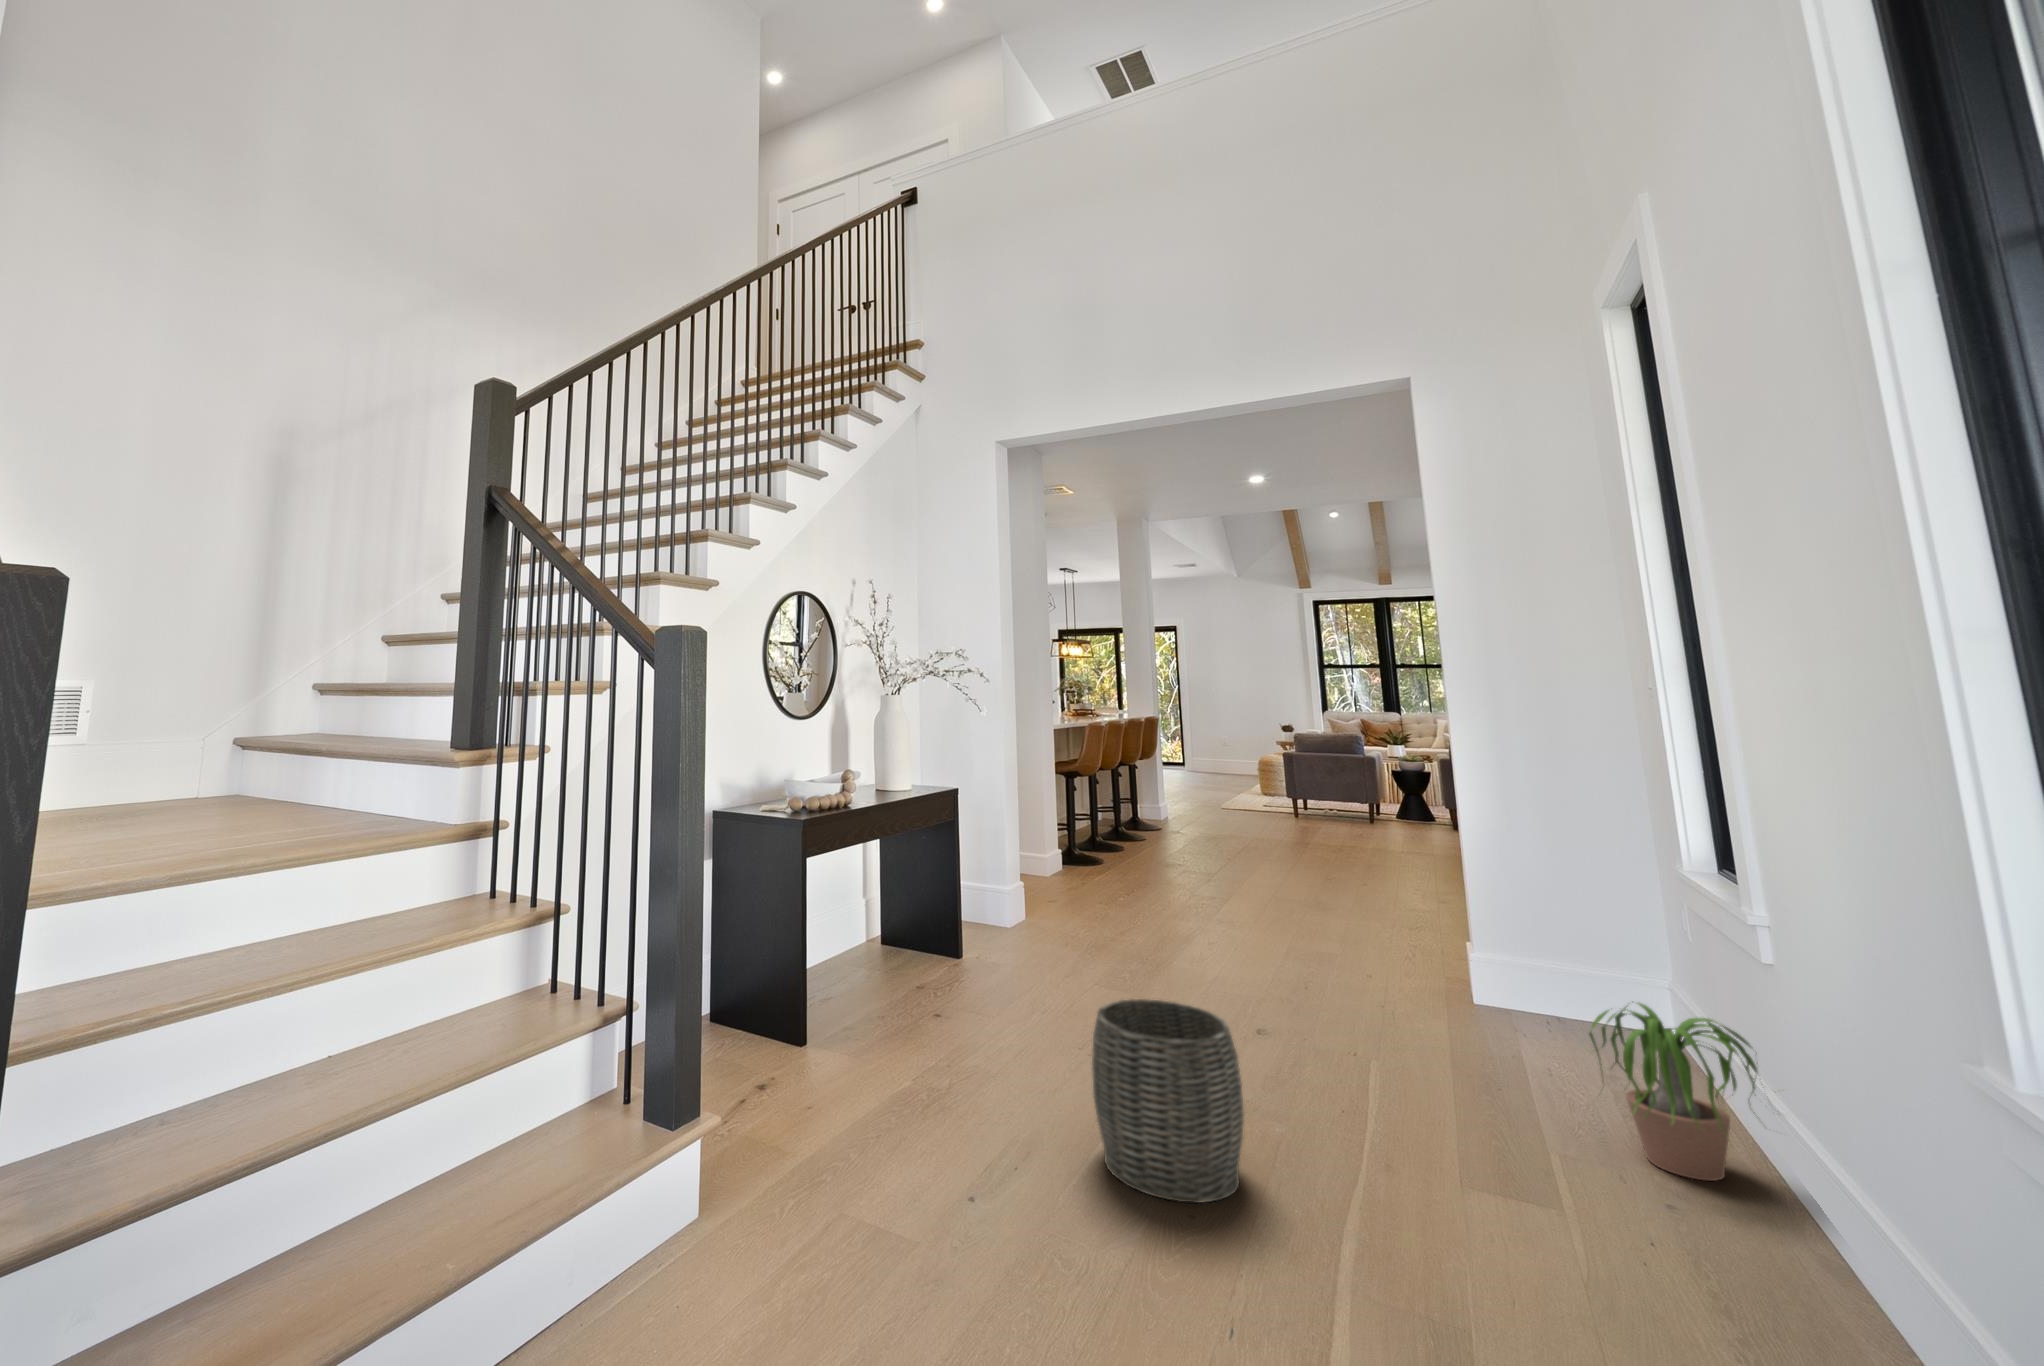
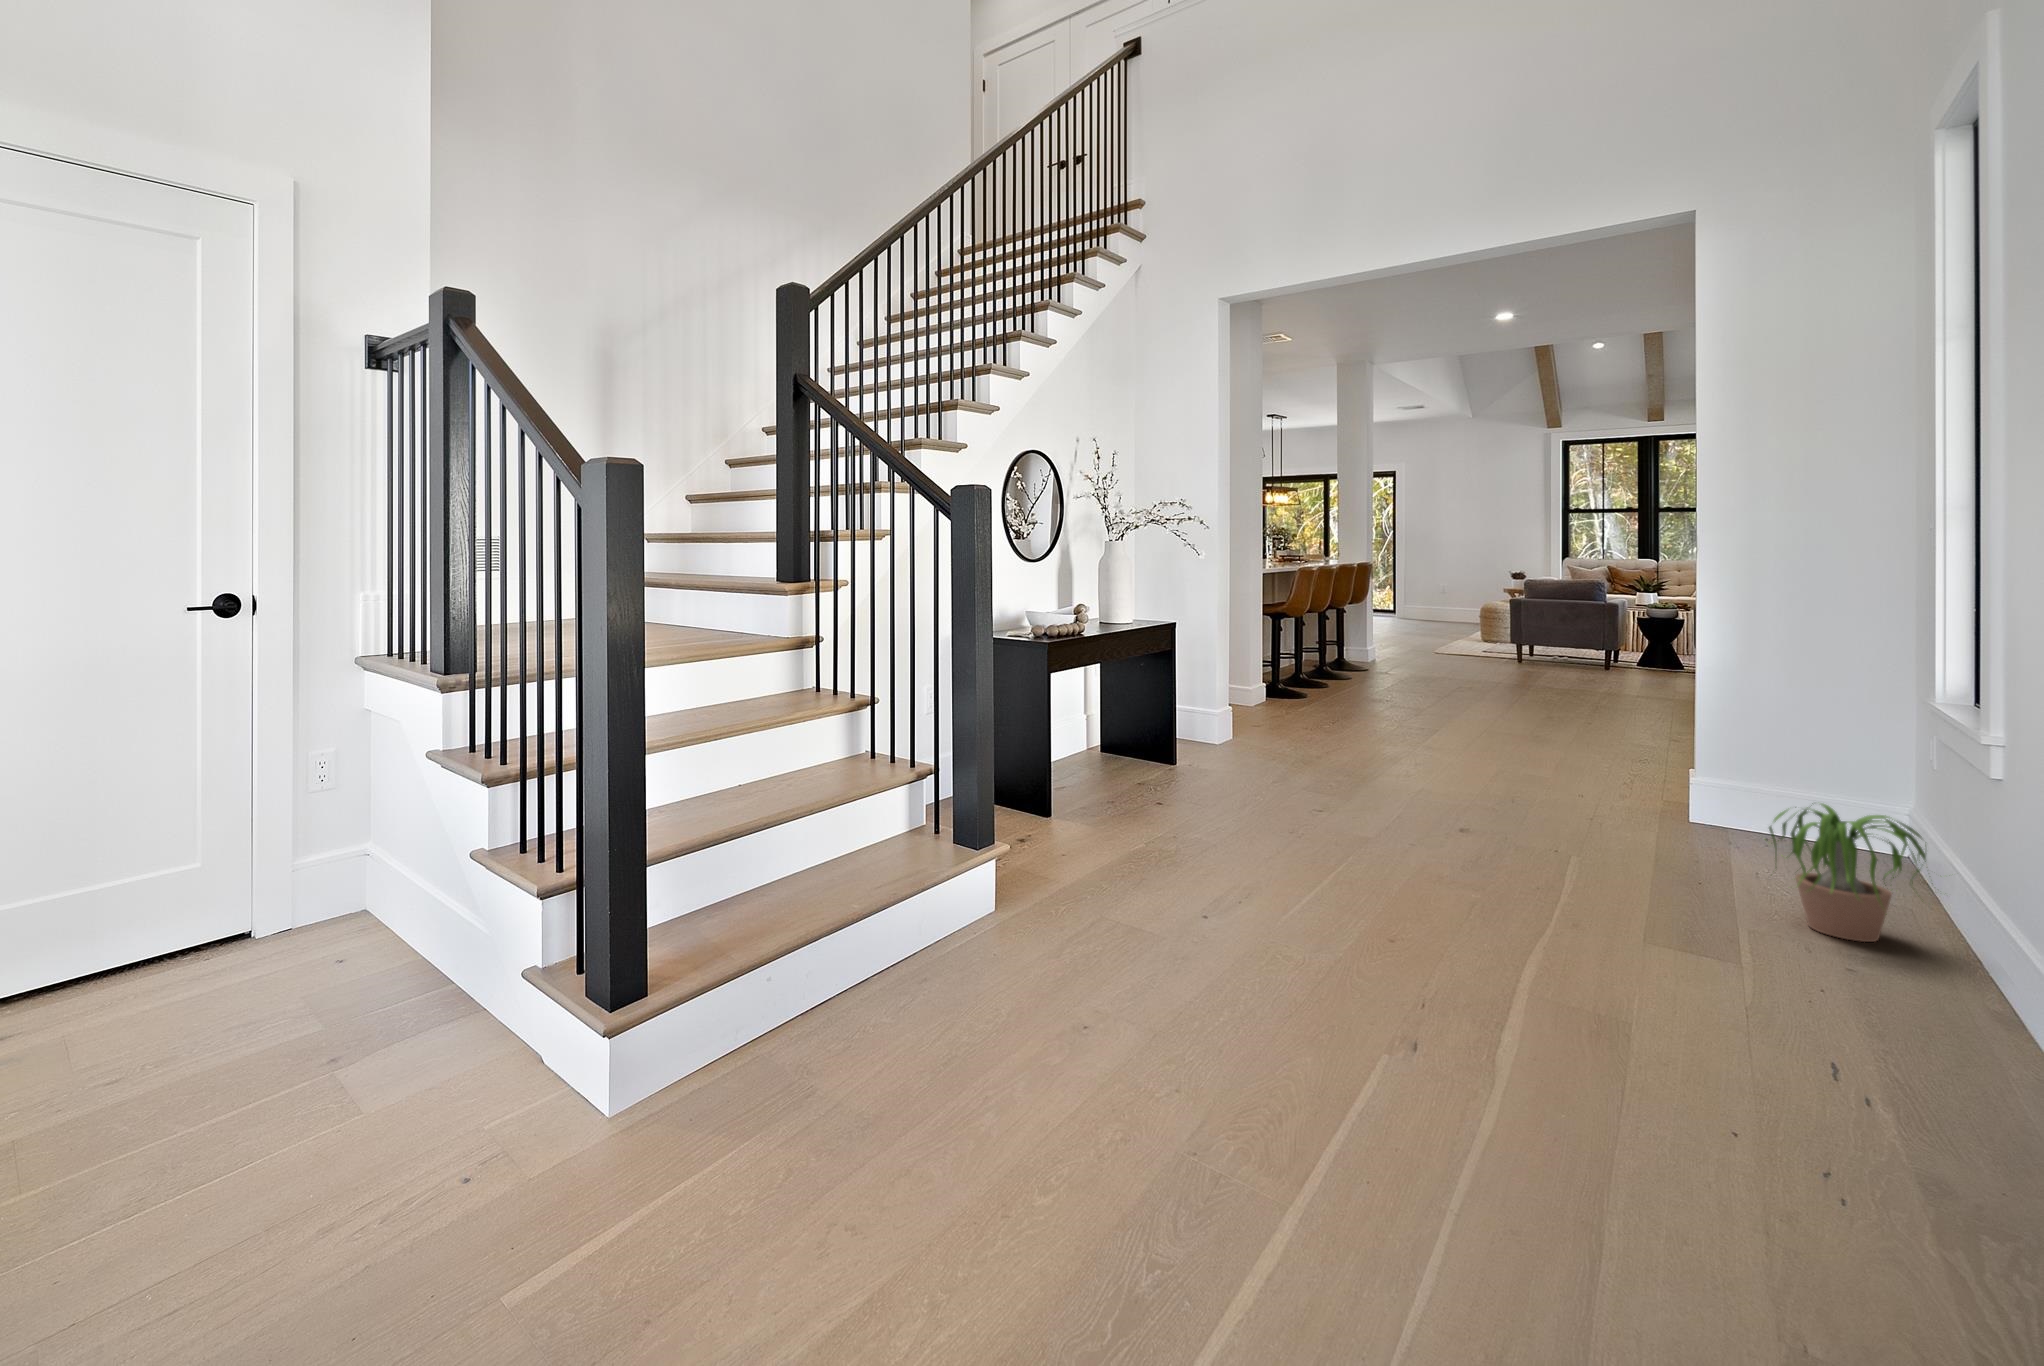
woven basket: present [1092,999,1244,1203] -> none [1306,784,1435,926]

